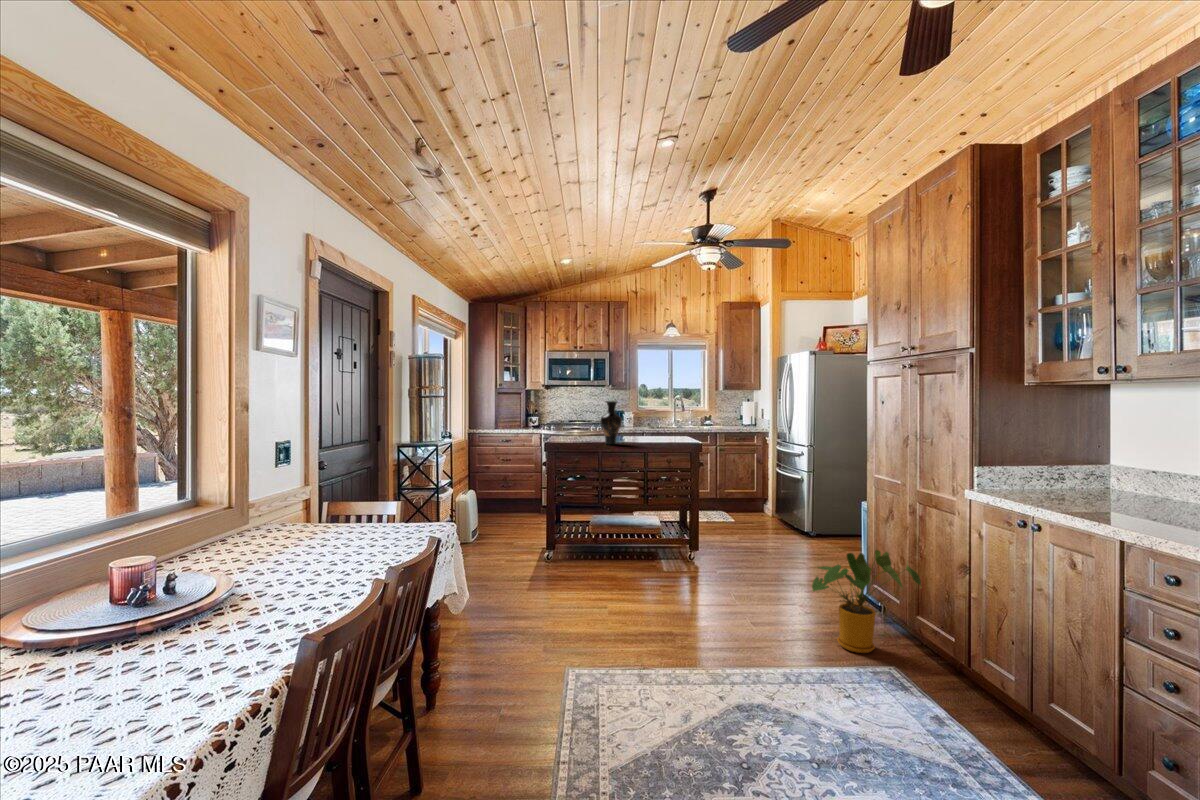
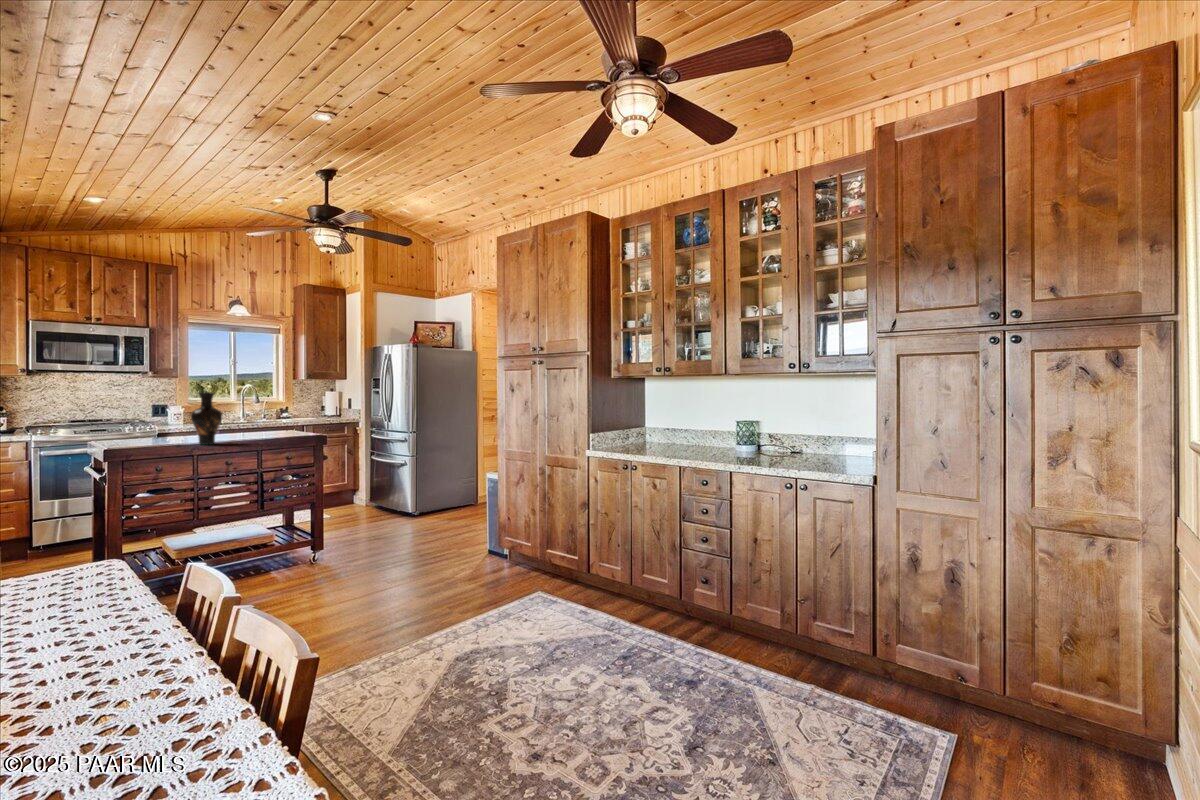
house plant: present [812,550,921,653] -> none [470,507,552,592]

